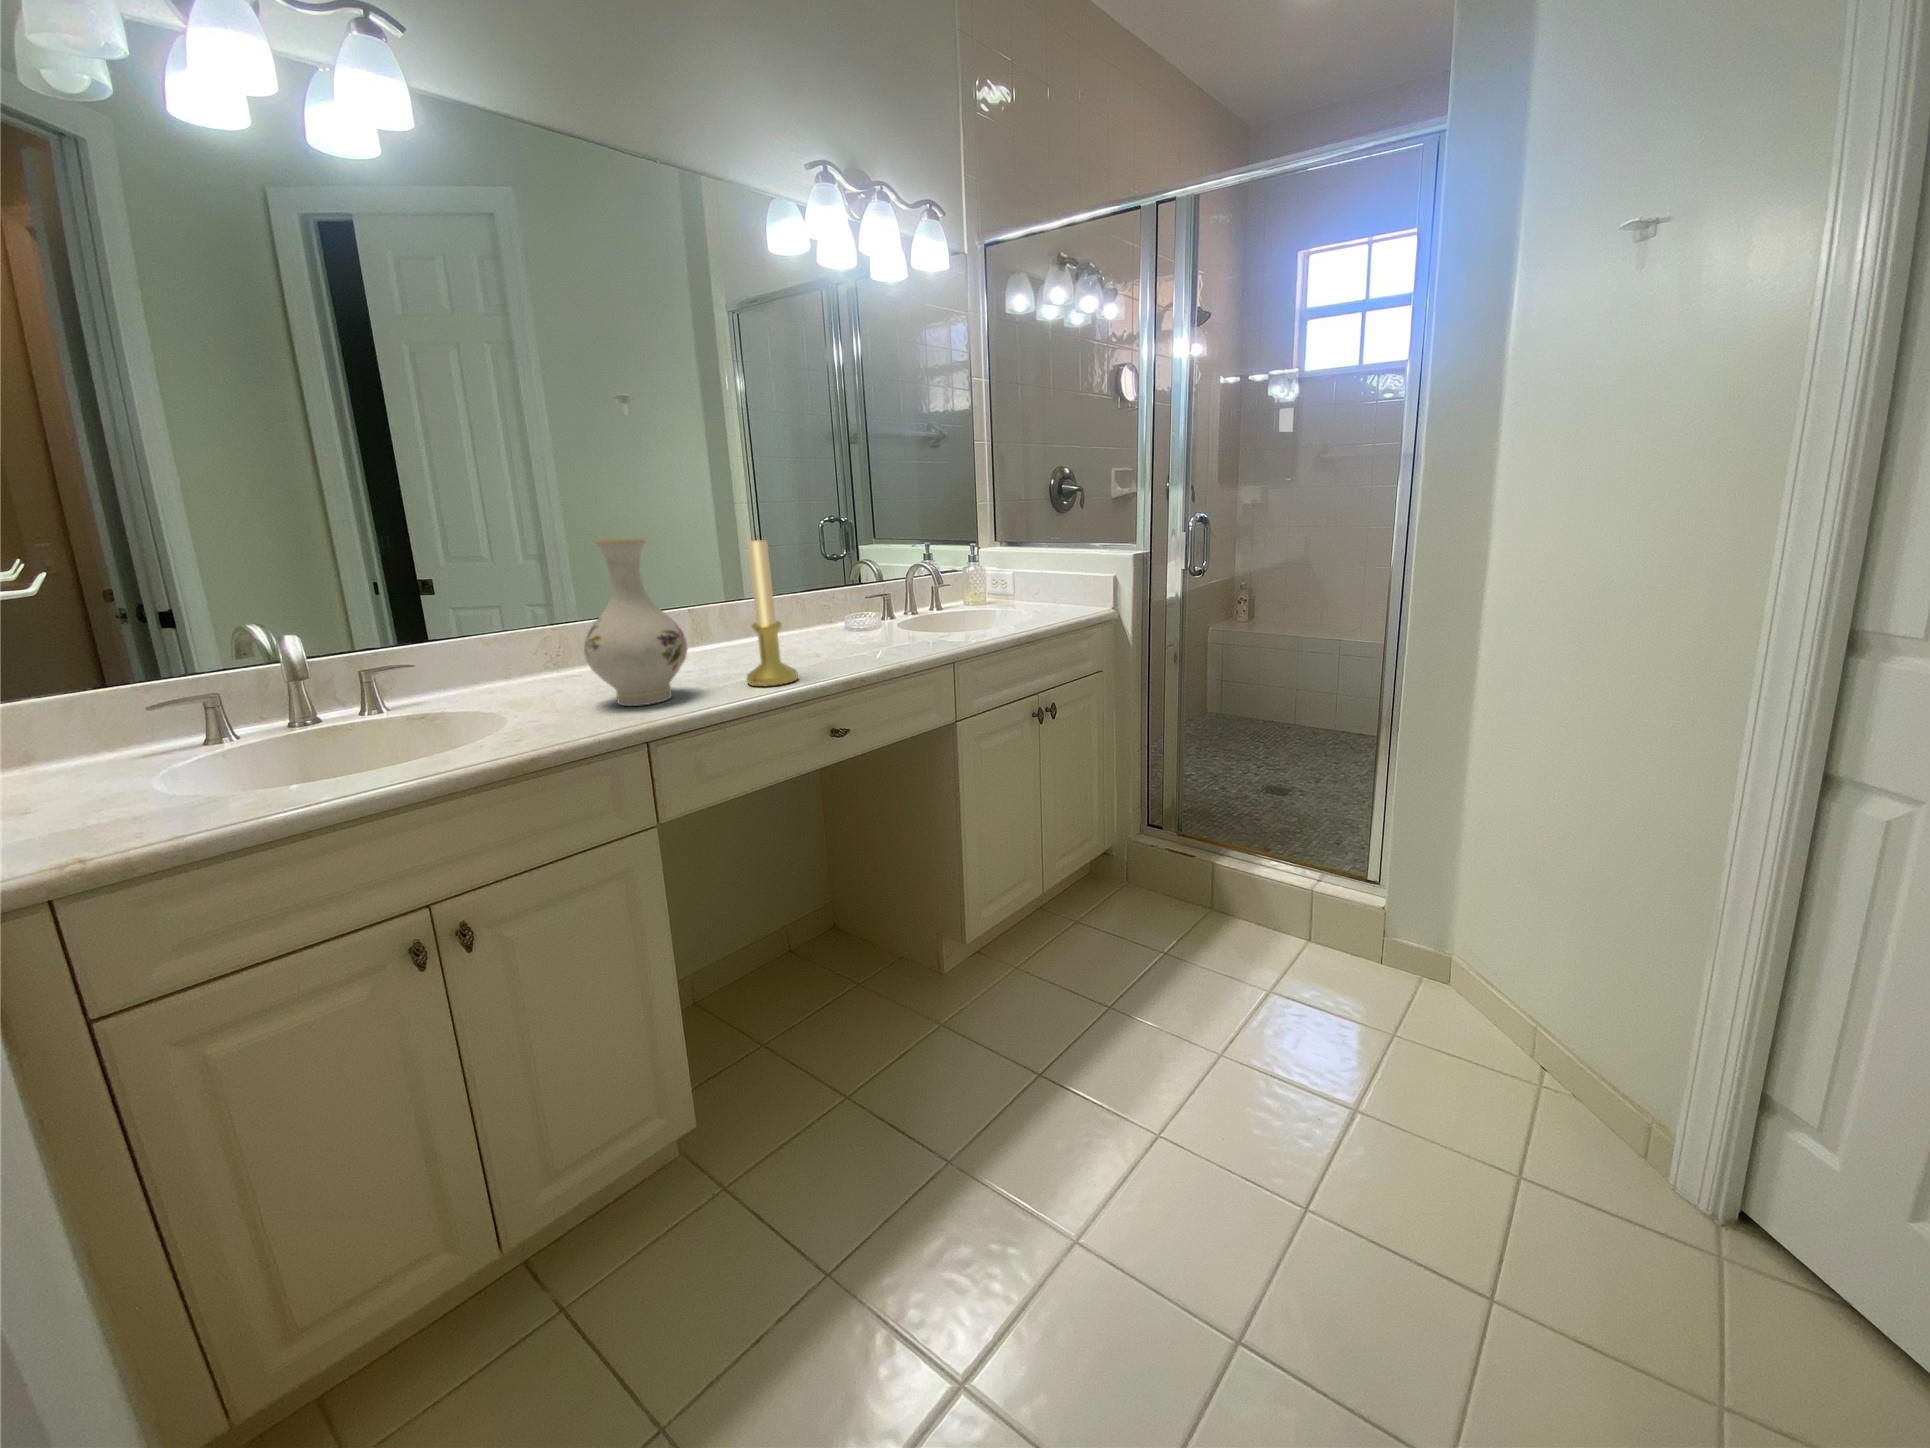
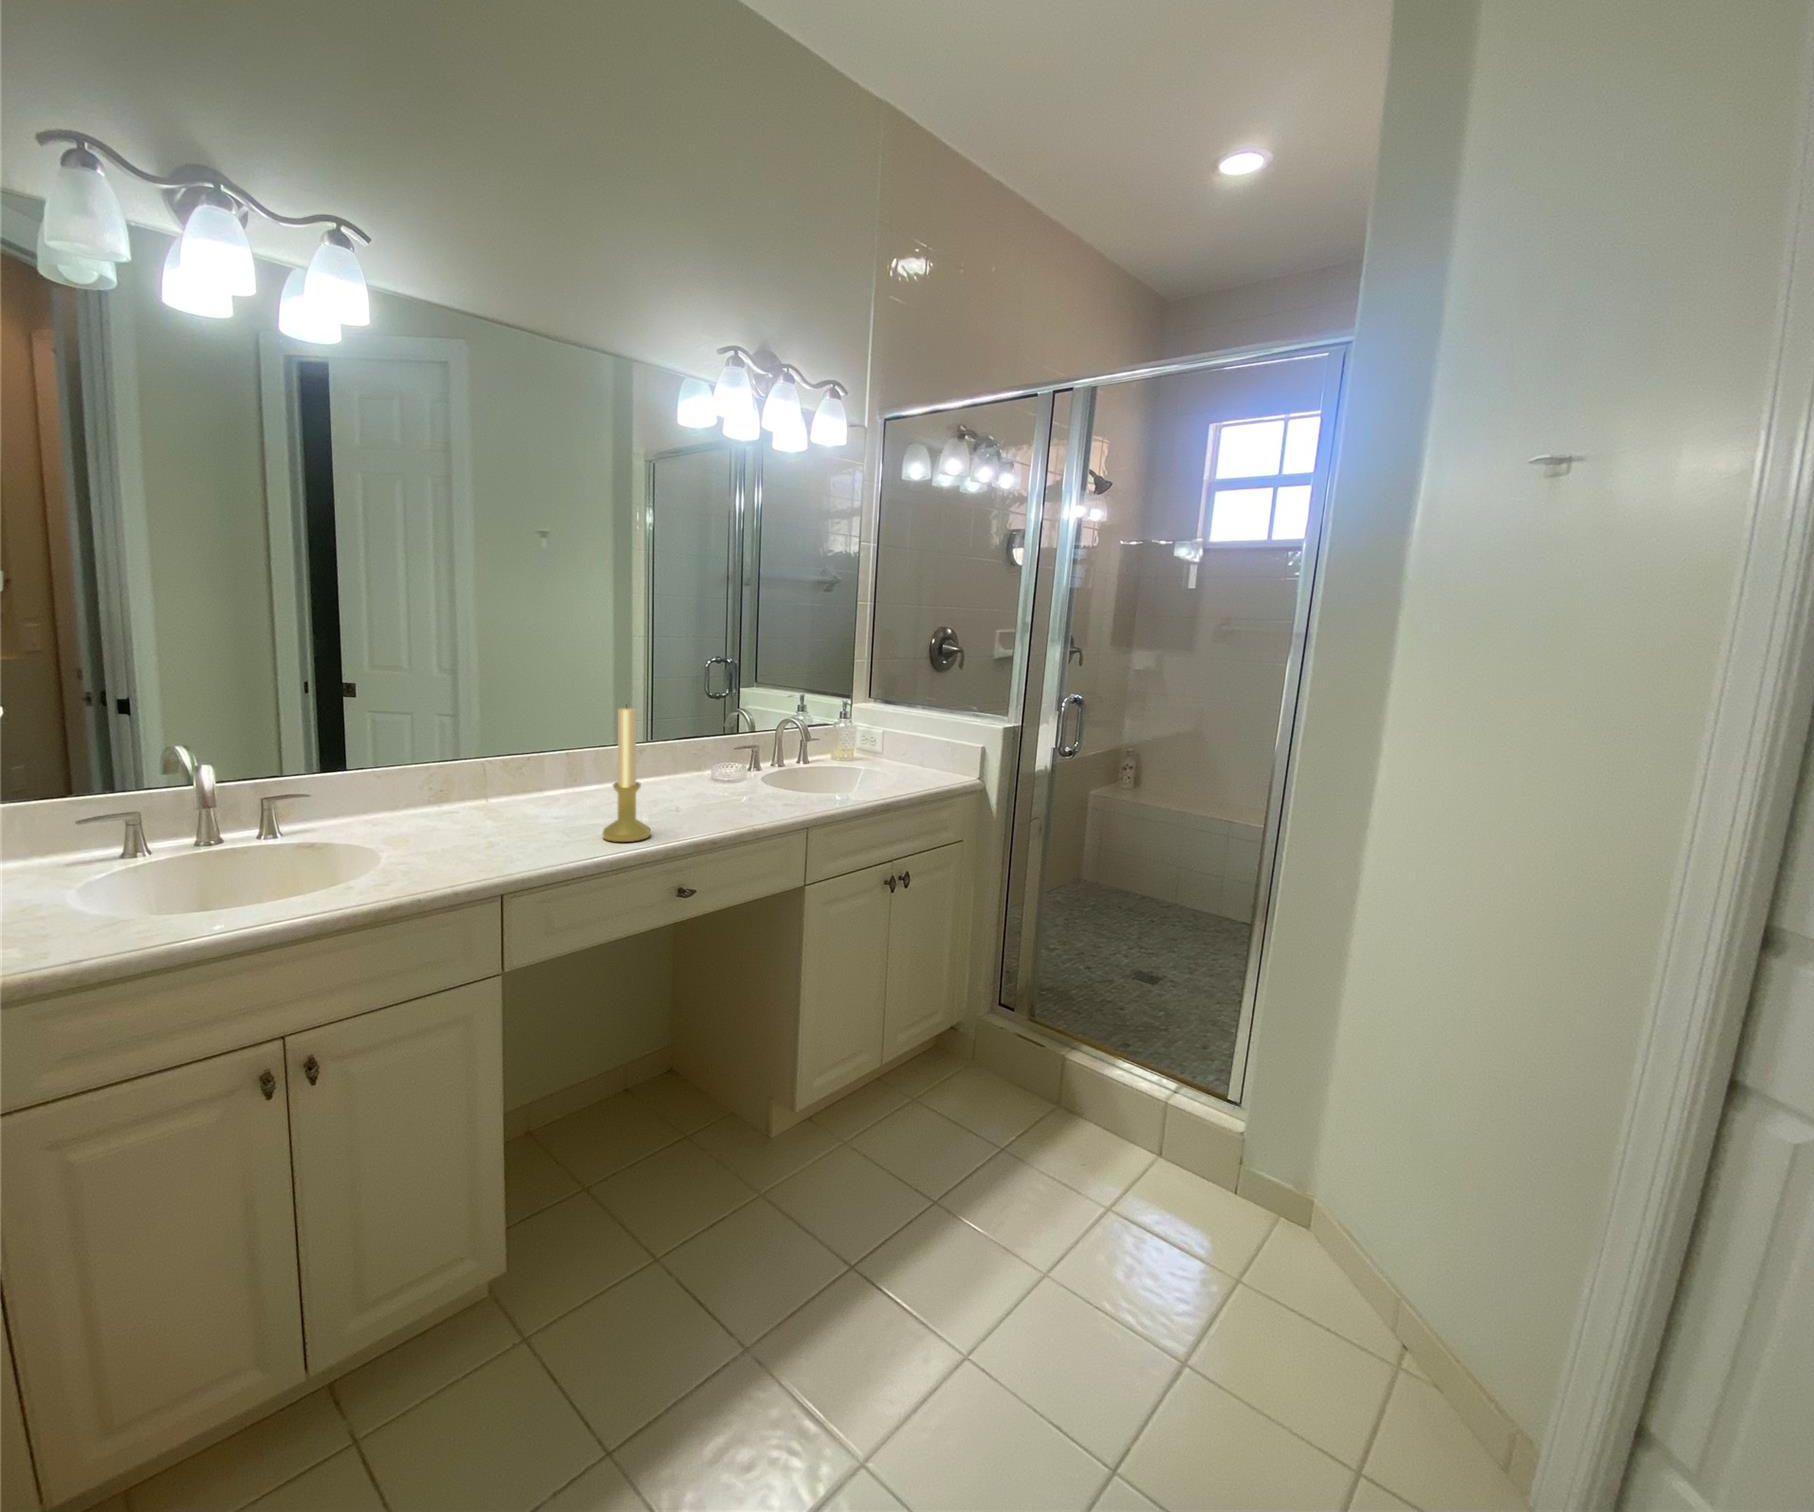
vase: present [584,538,688,706] -> none [460,702,552,853]

